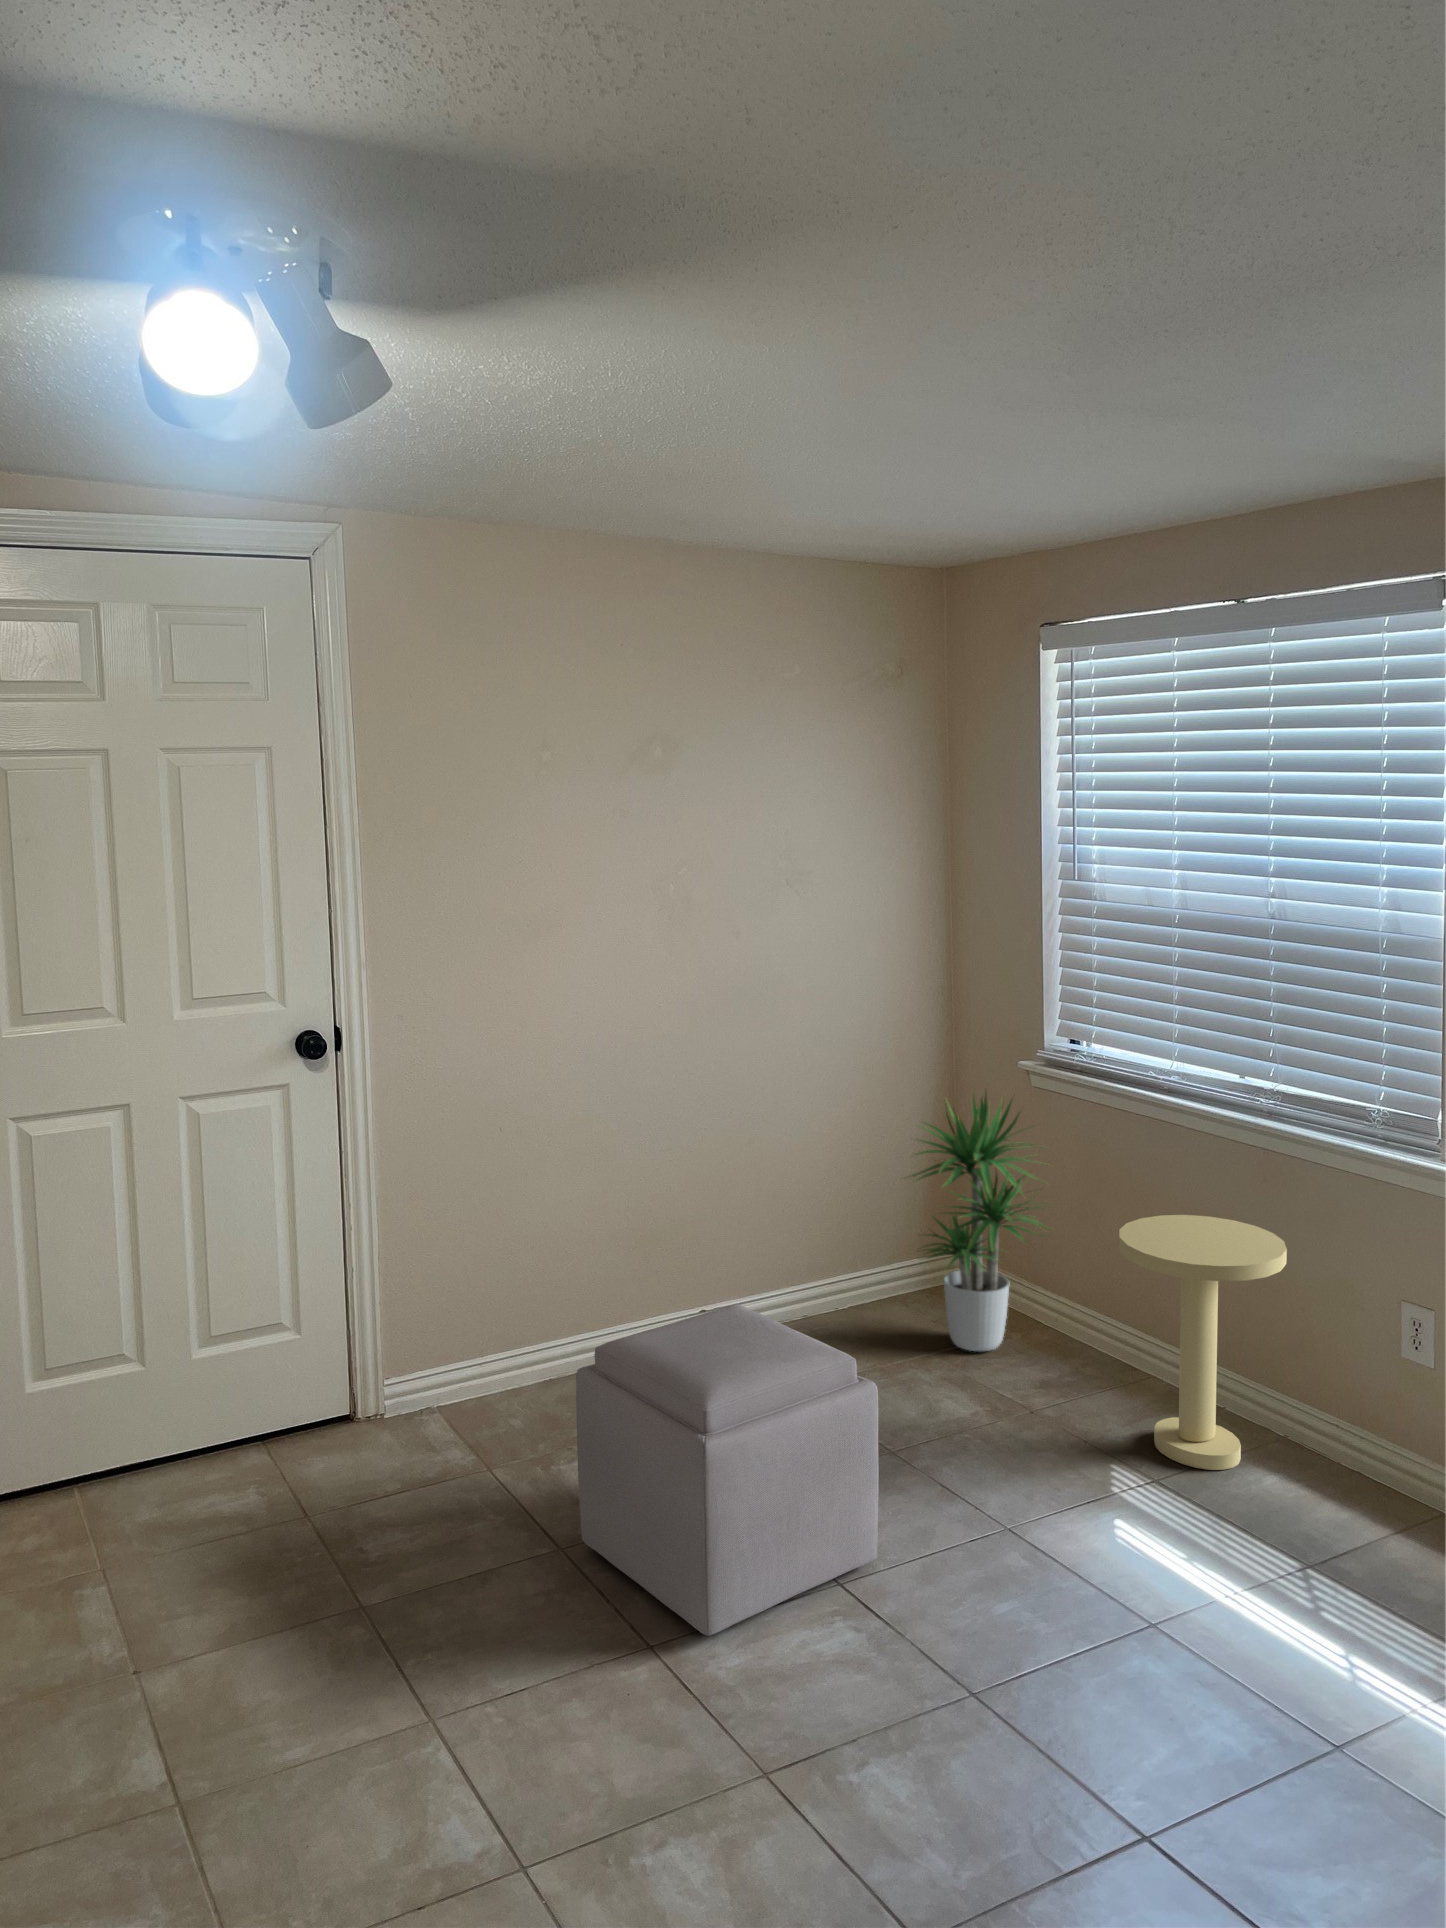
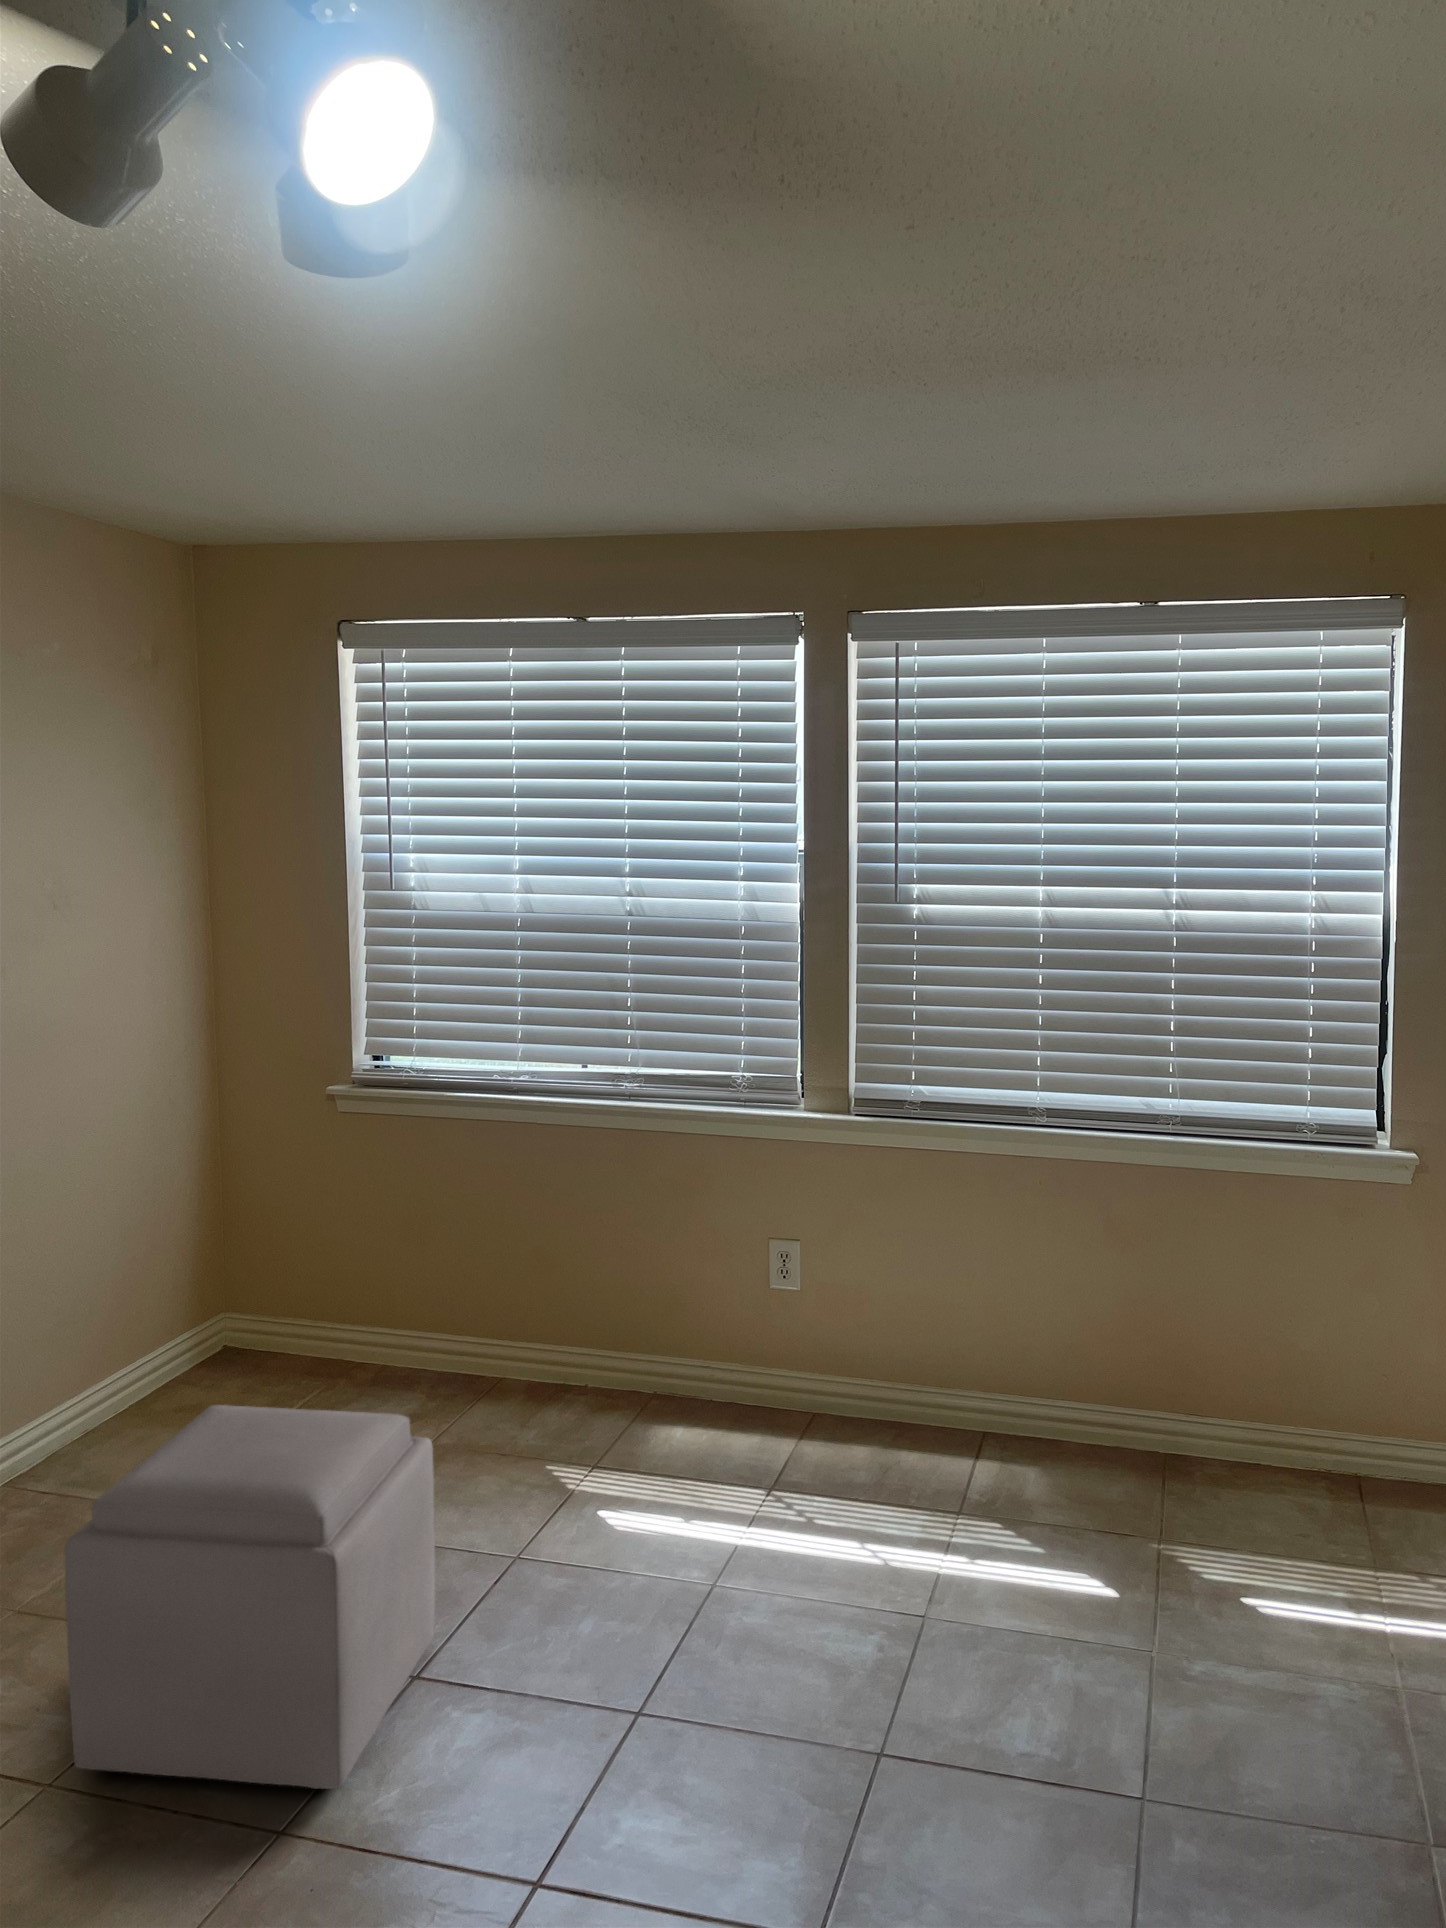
potted plant: present [912,1093,1051,1351] -> none [228,1119,418,1413]
side table: present [1119,1215,1287,1470] -> none [528,1205,682,1447]

